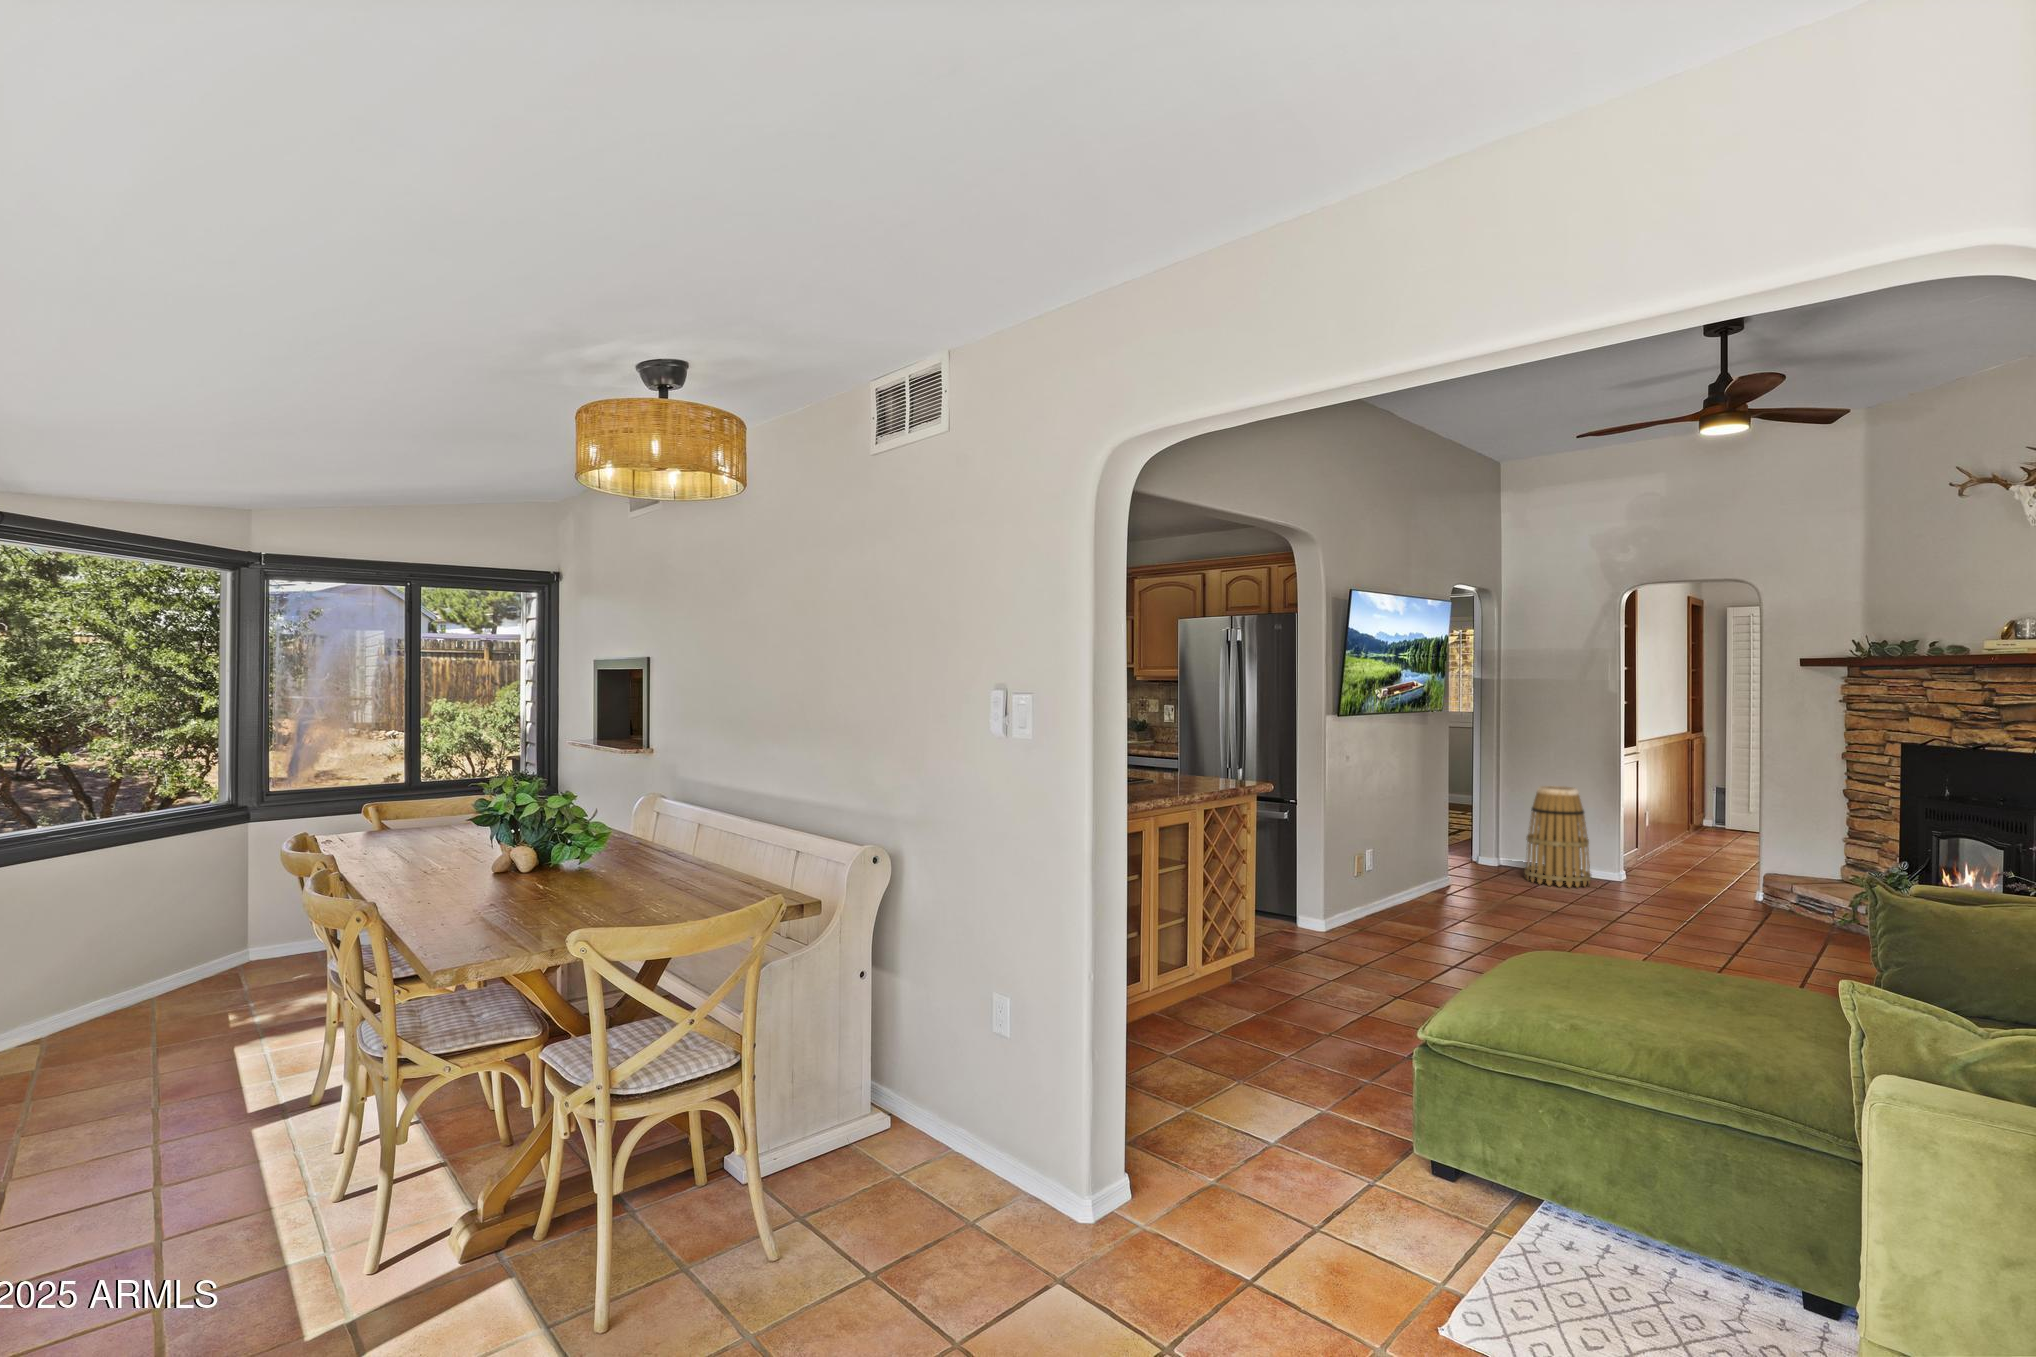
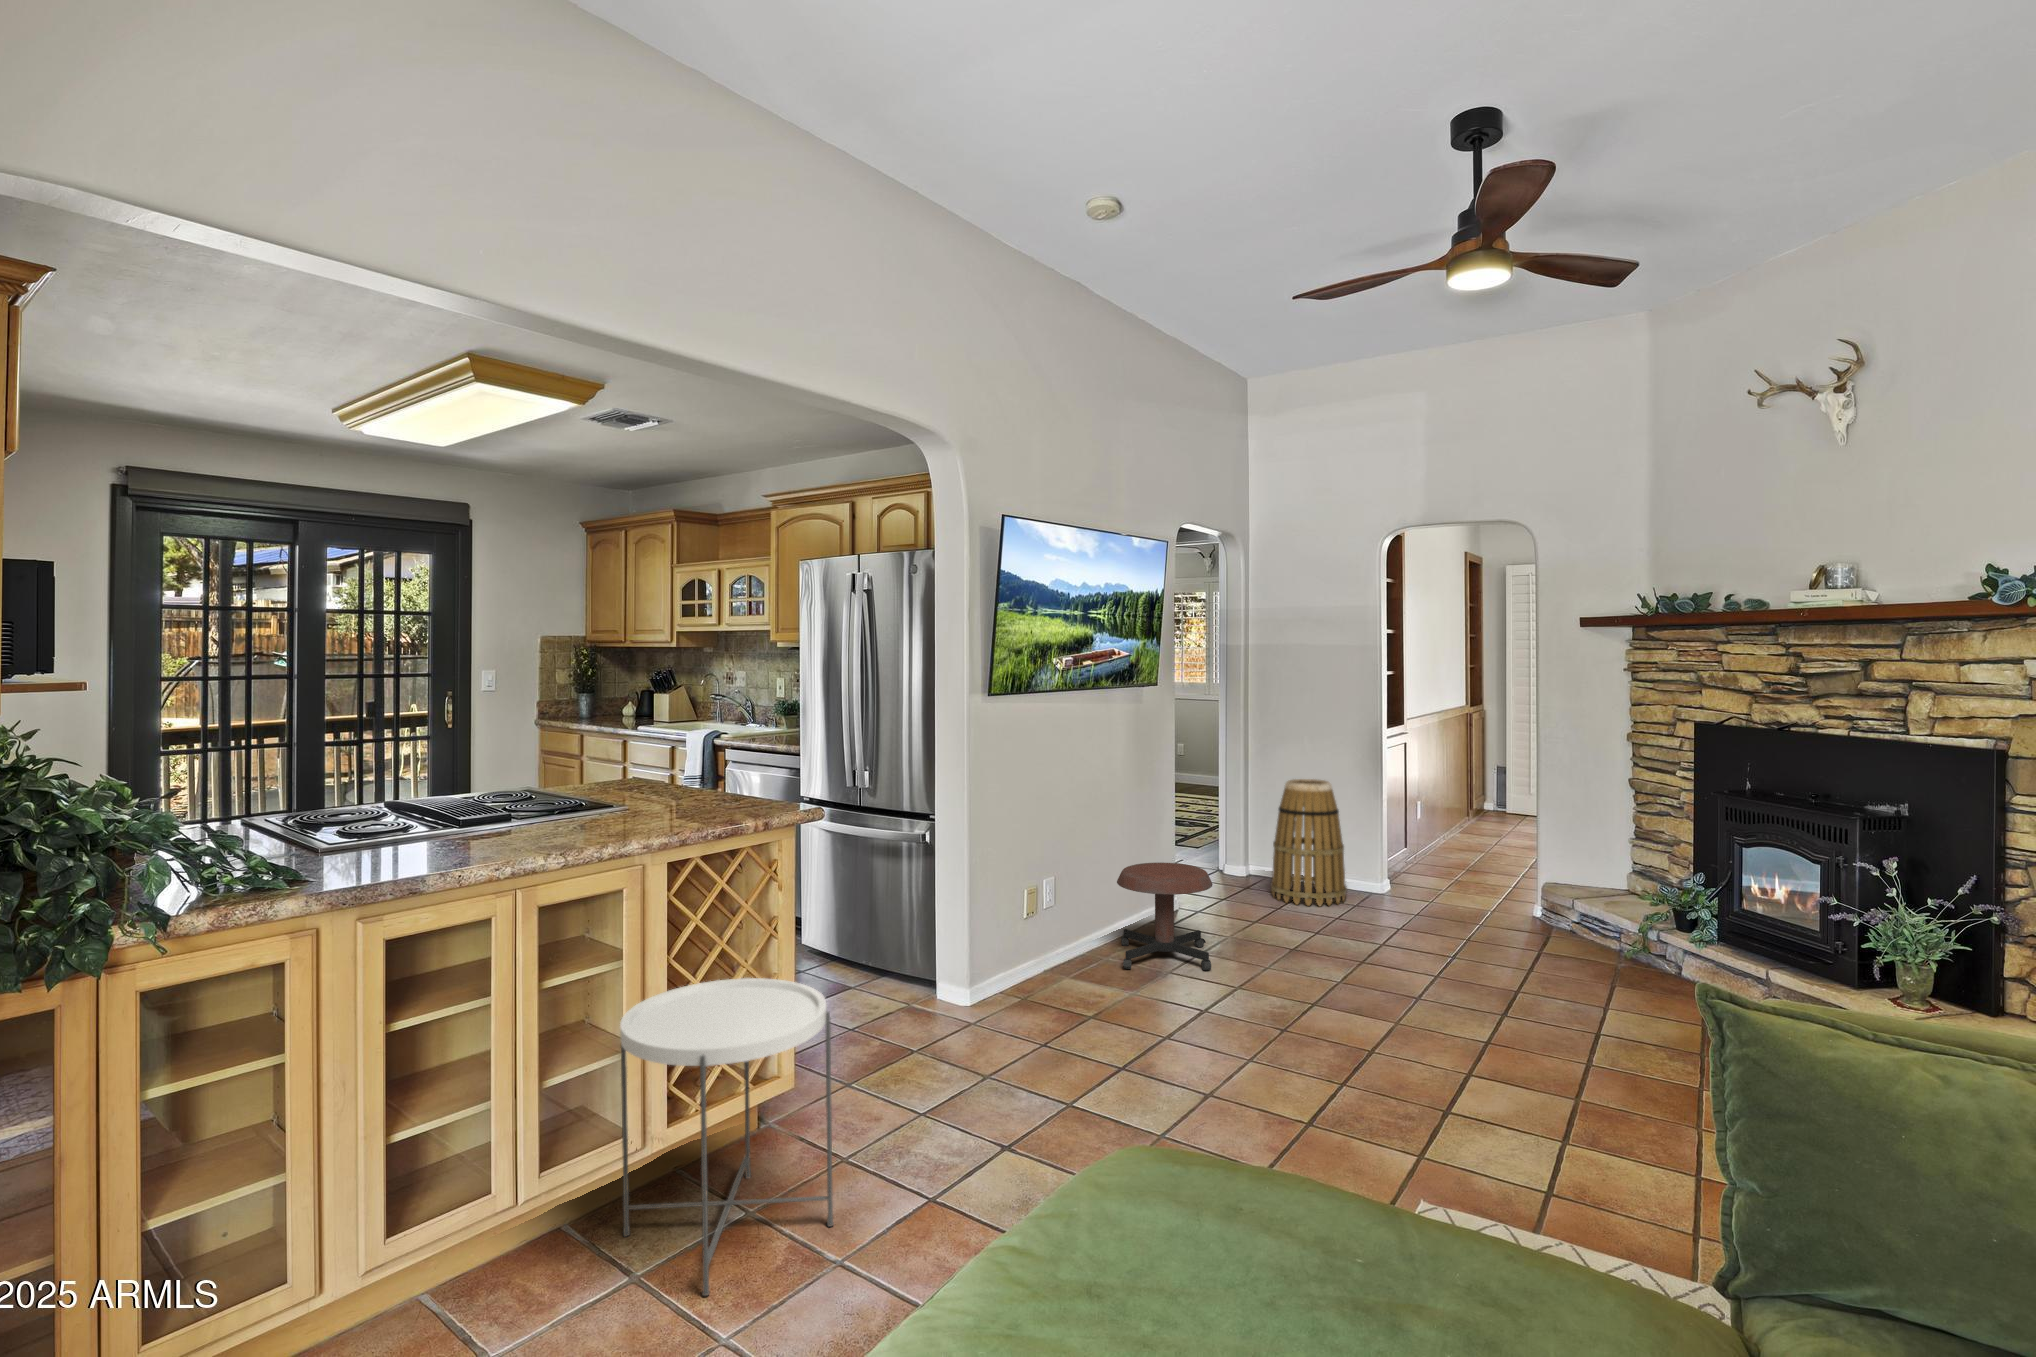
stool: none [1415,843,1496,922] -> present [1117,863,1213,970]
side table: none [1187,883,1311,1049] -> present [620,978,834,1296]

